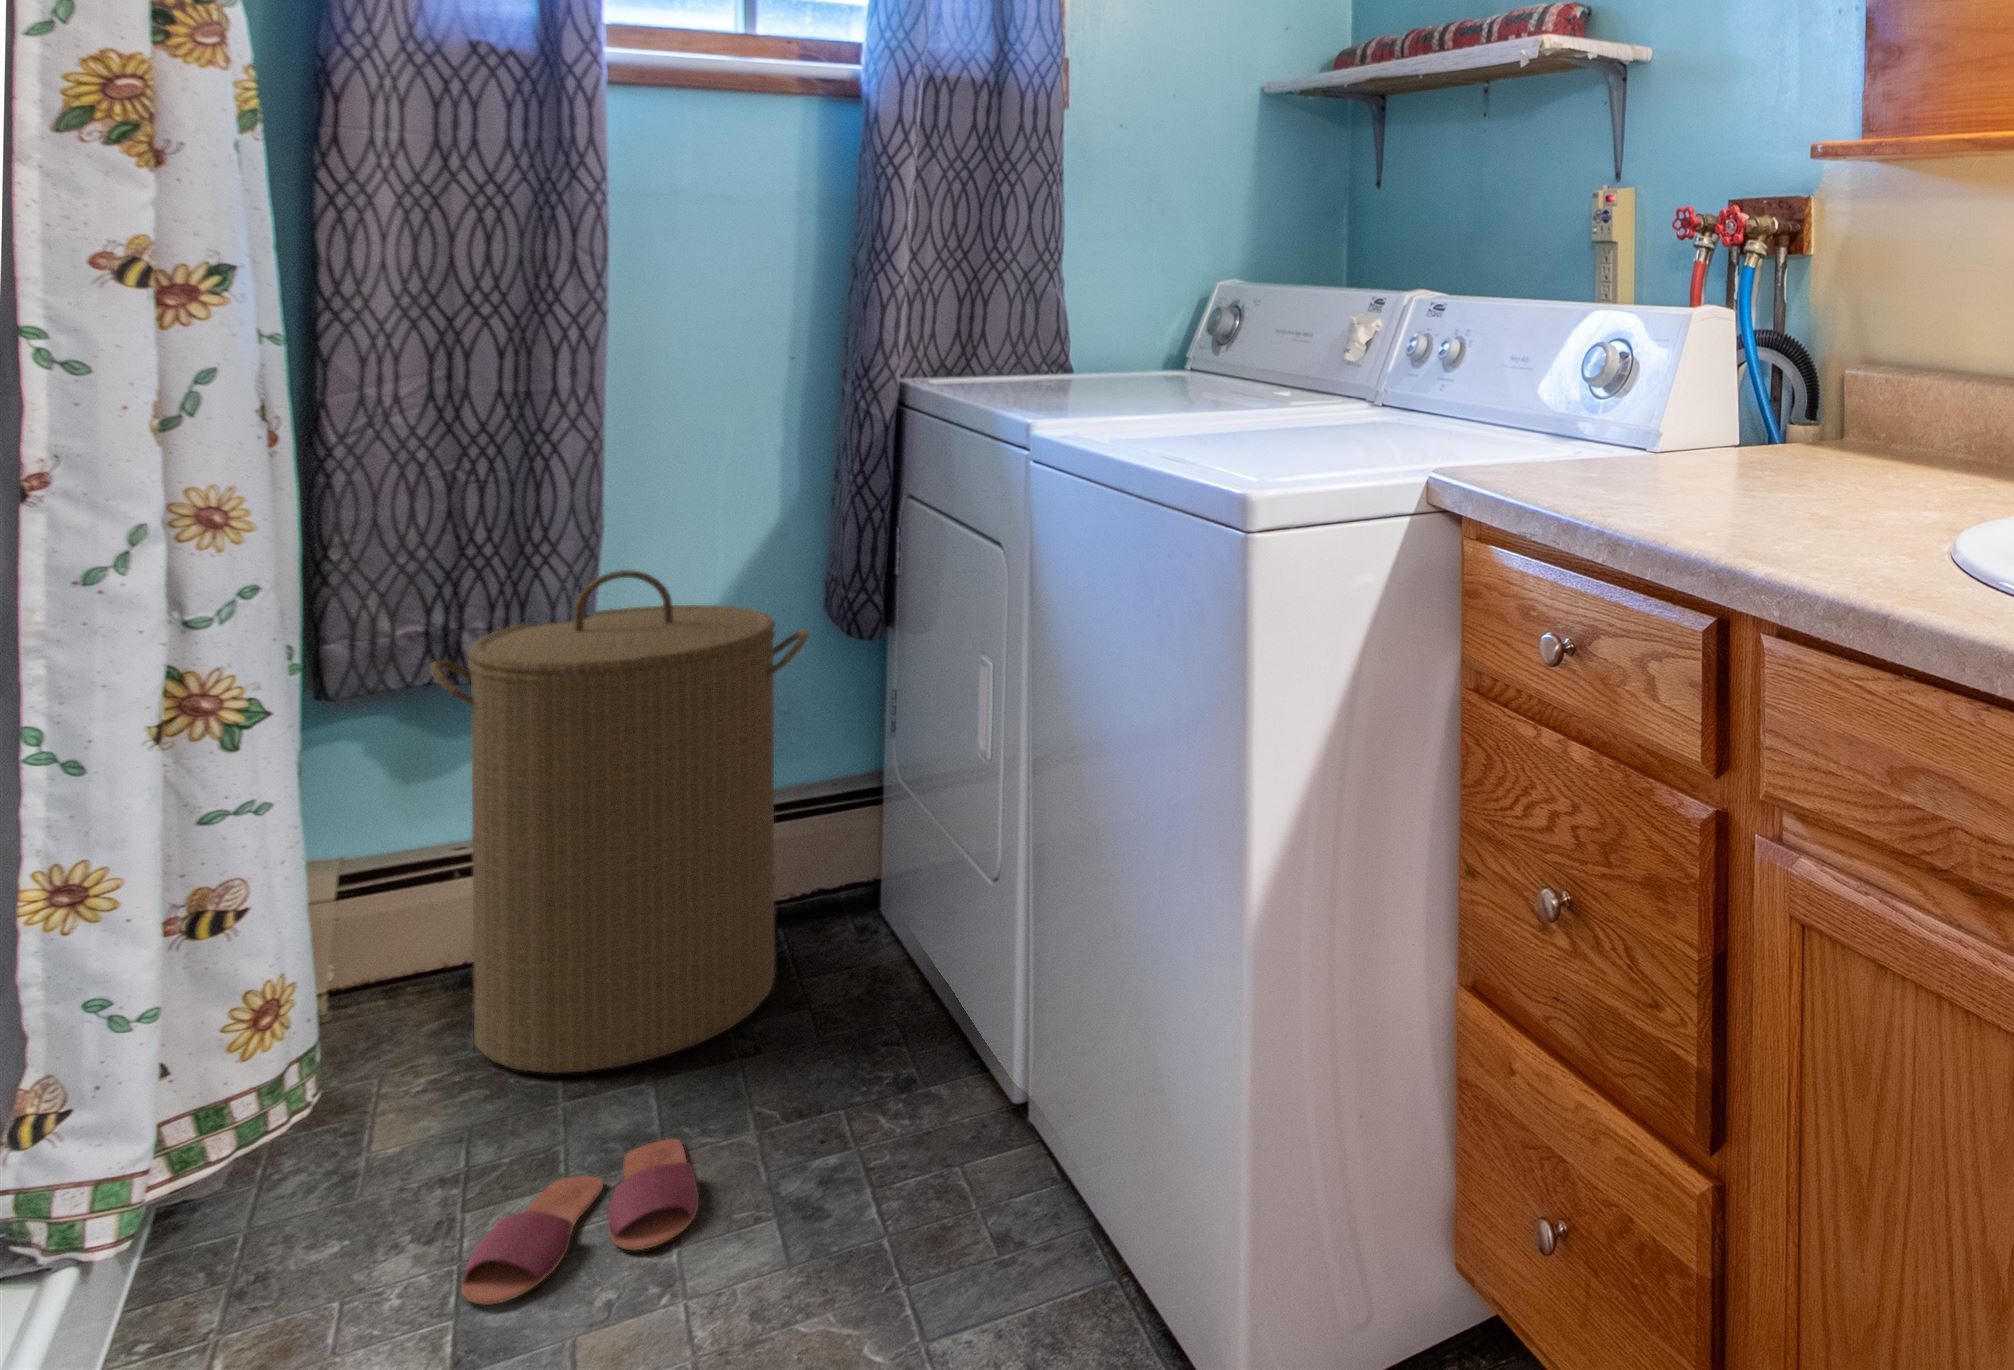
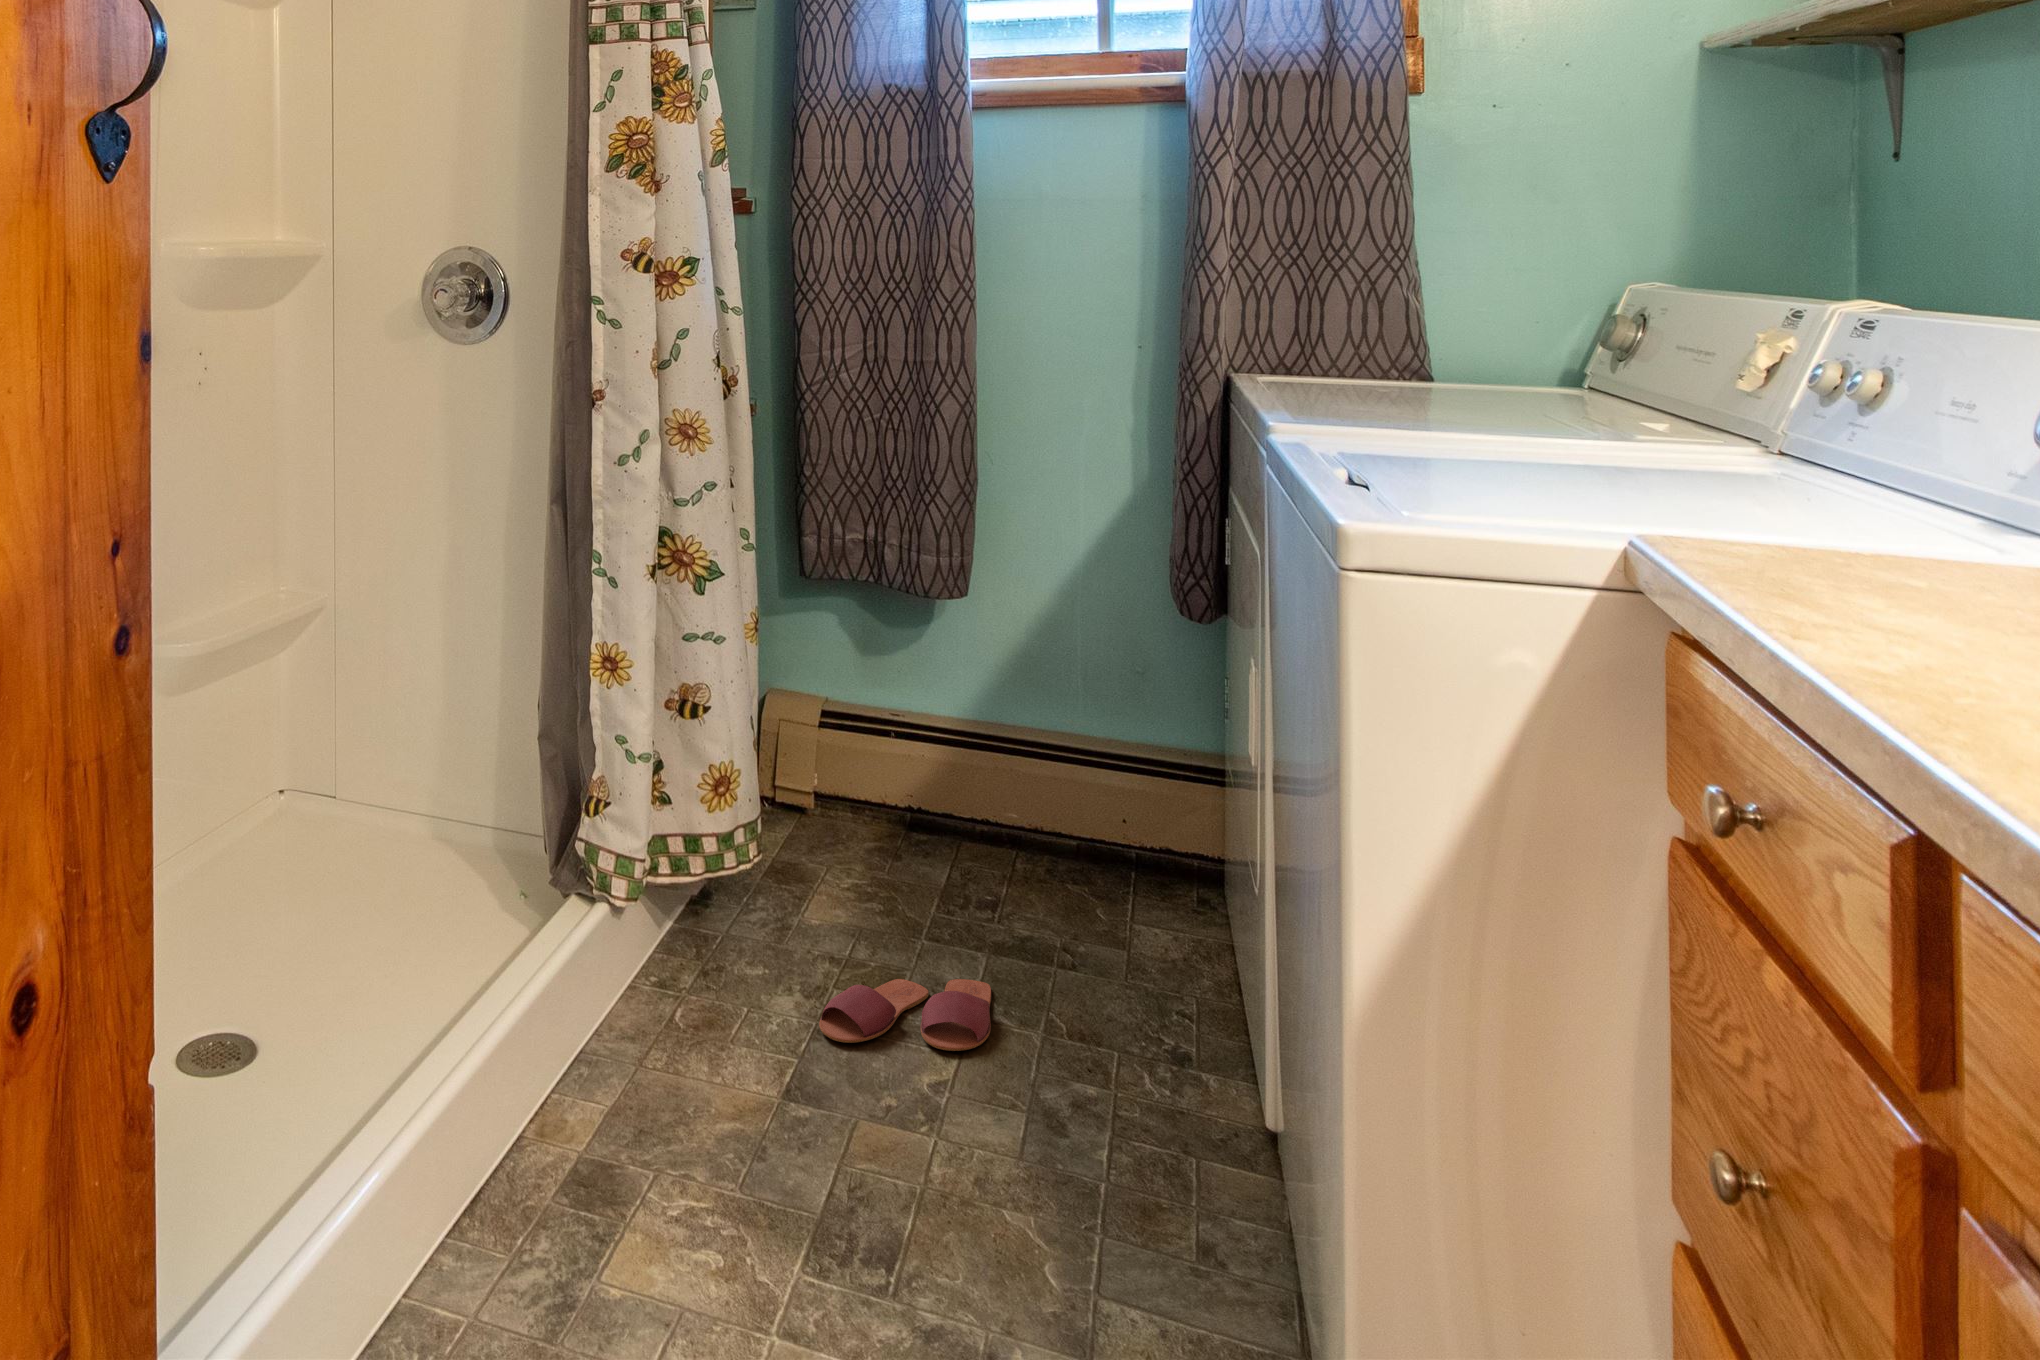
laundry hamper: present [430,570,809,1073] -> none [848,512,1131,923]

